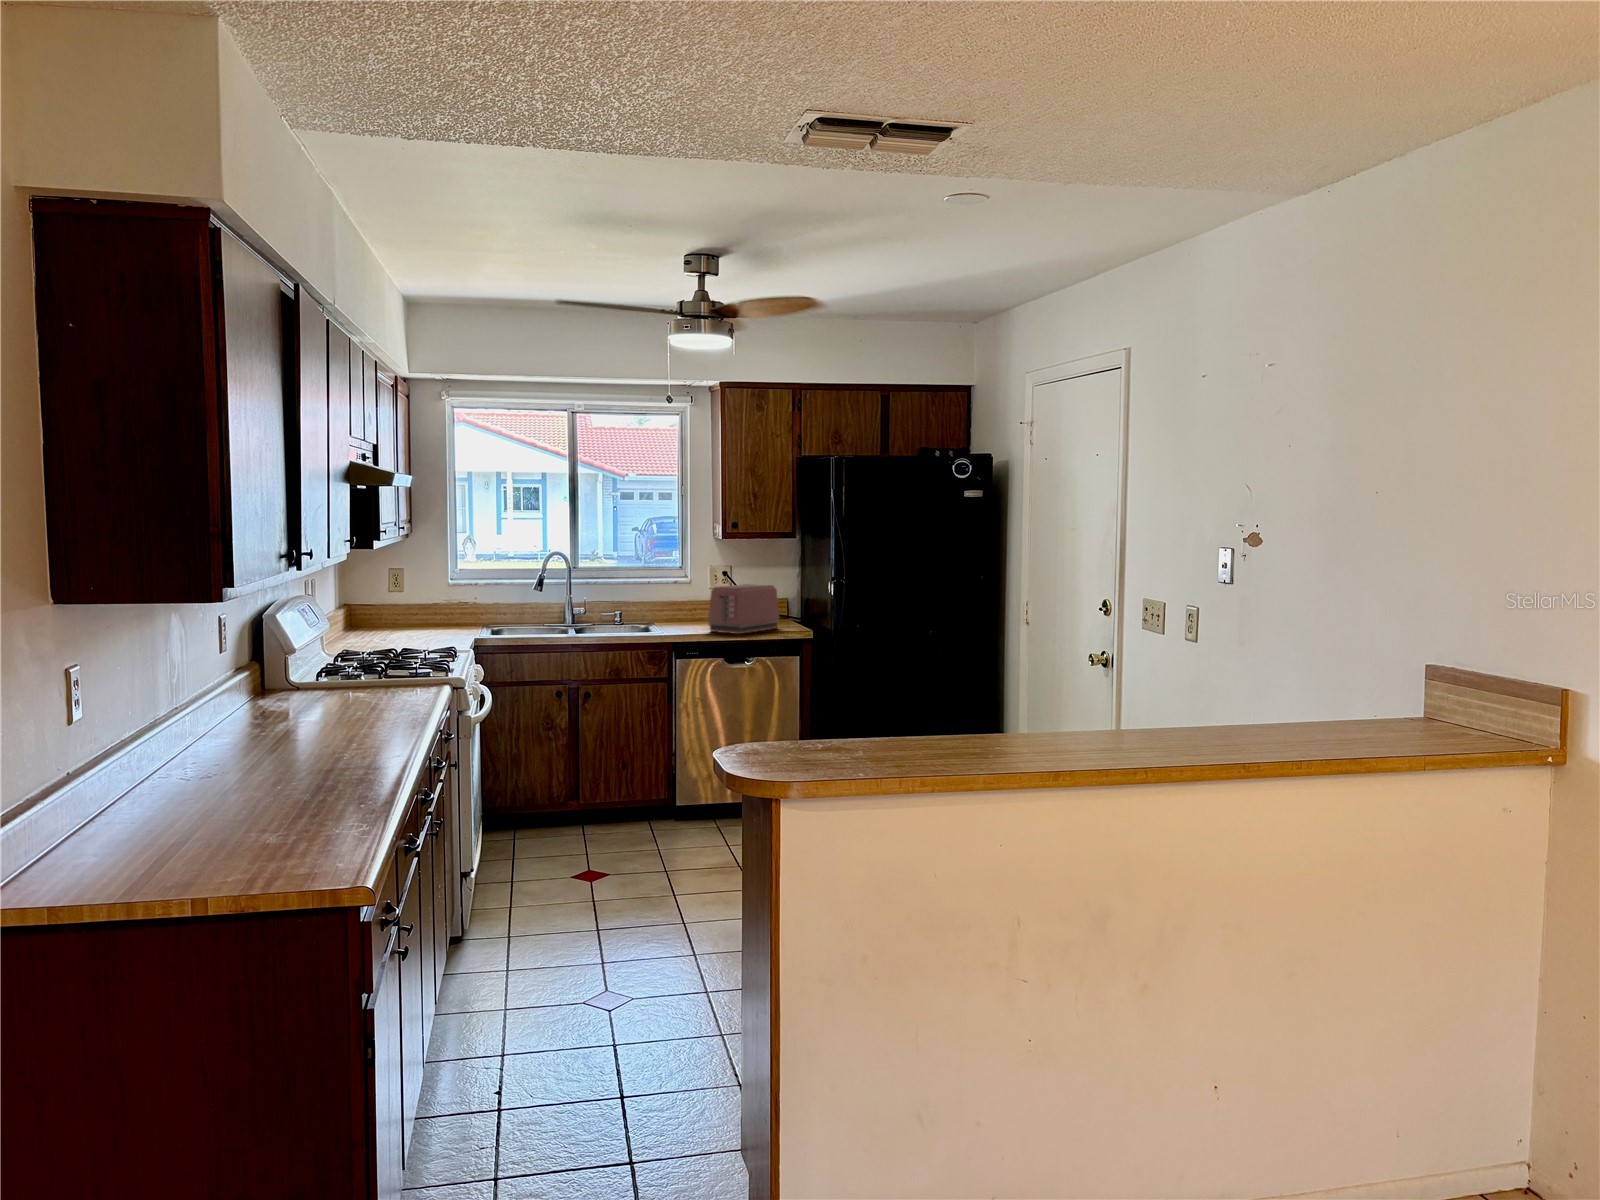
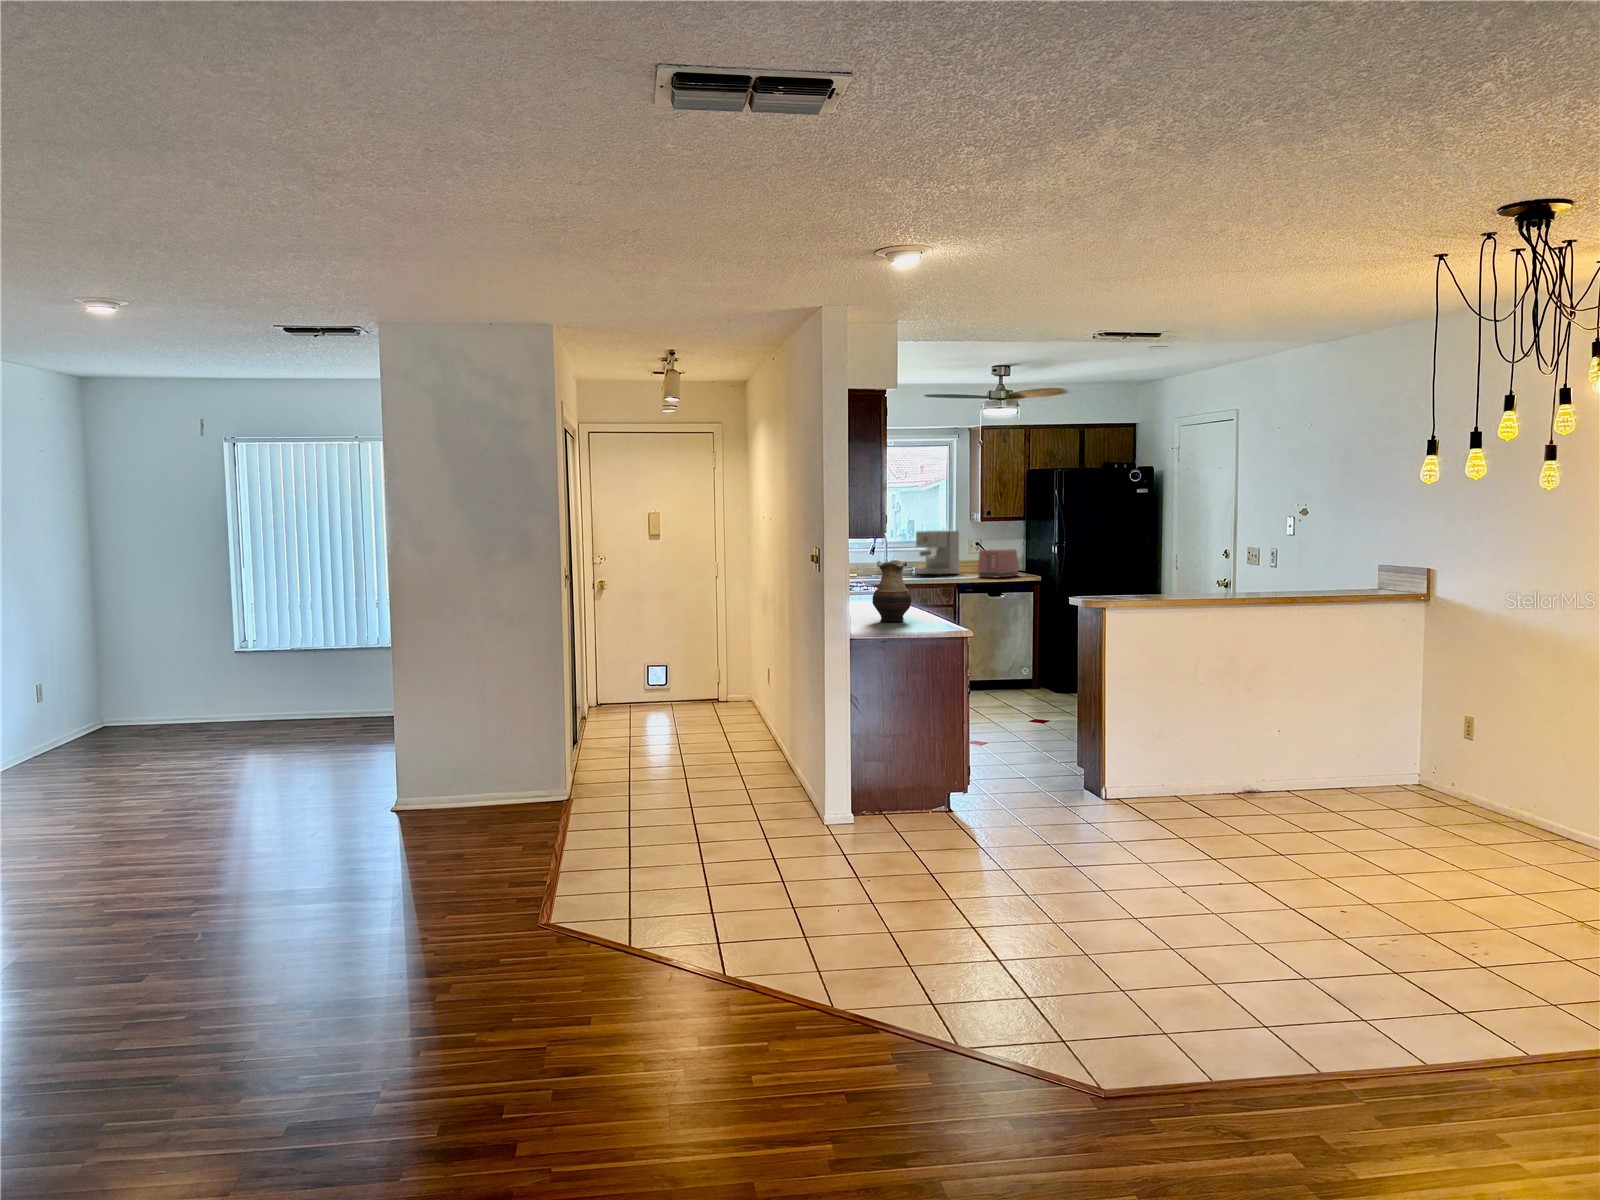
coffee maker: none [617,551,689,626] -> present [916,530,959,575]
vase: none [227,651,335,810] -> present [873,560,911,621]

